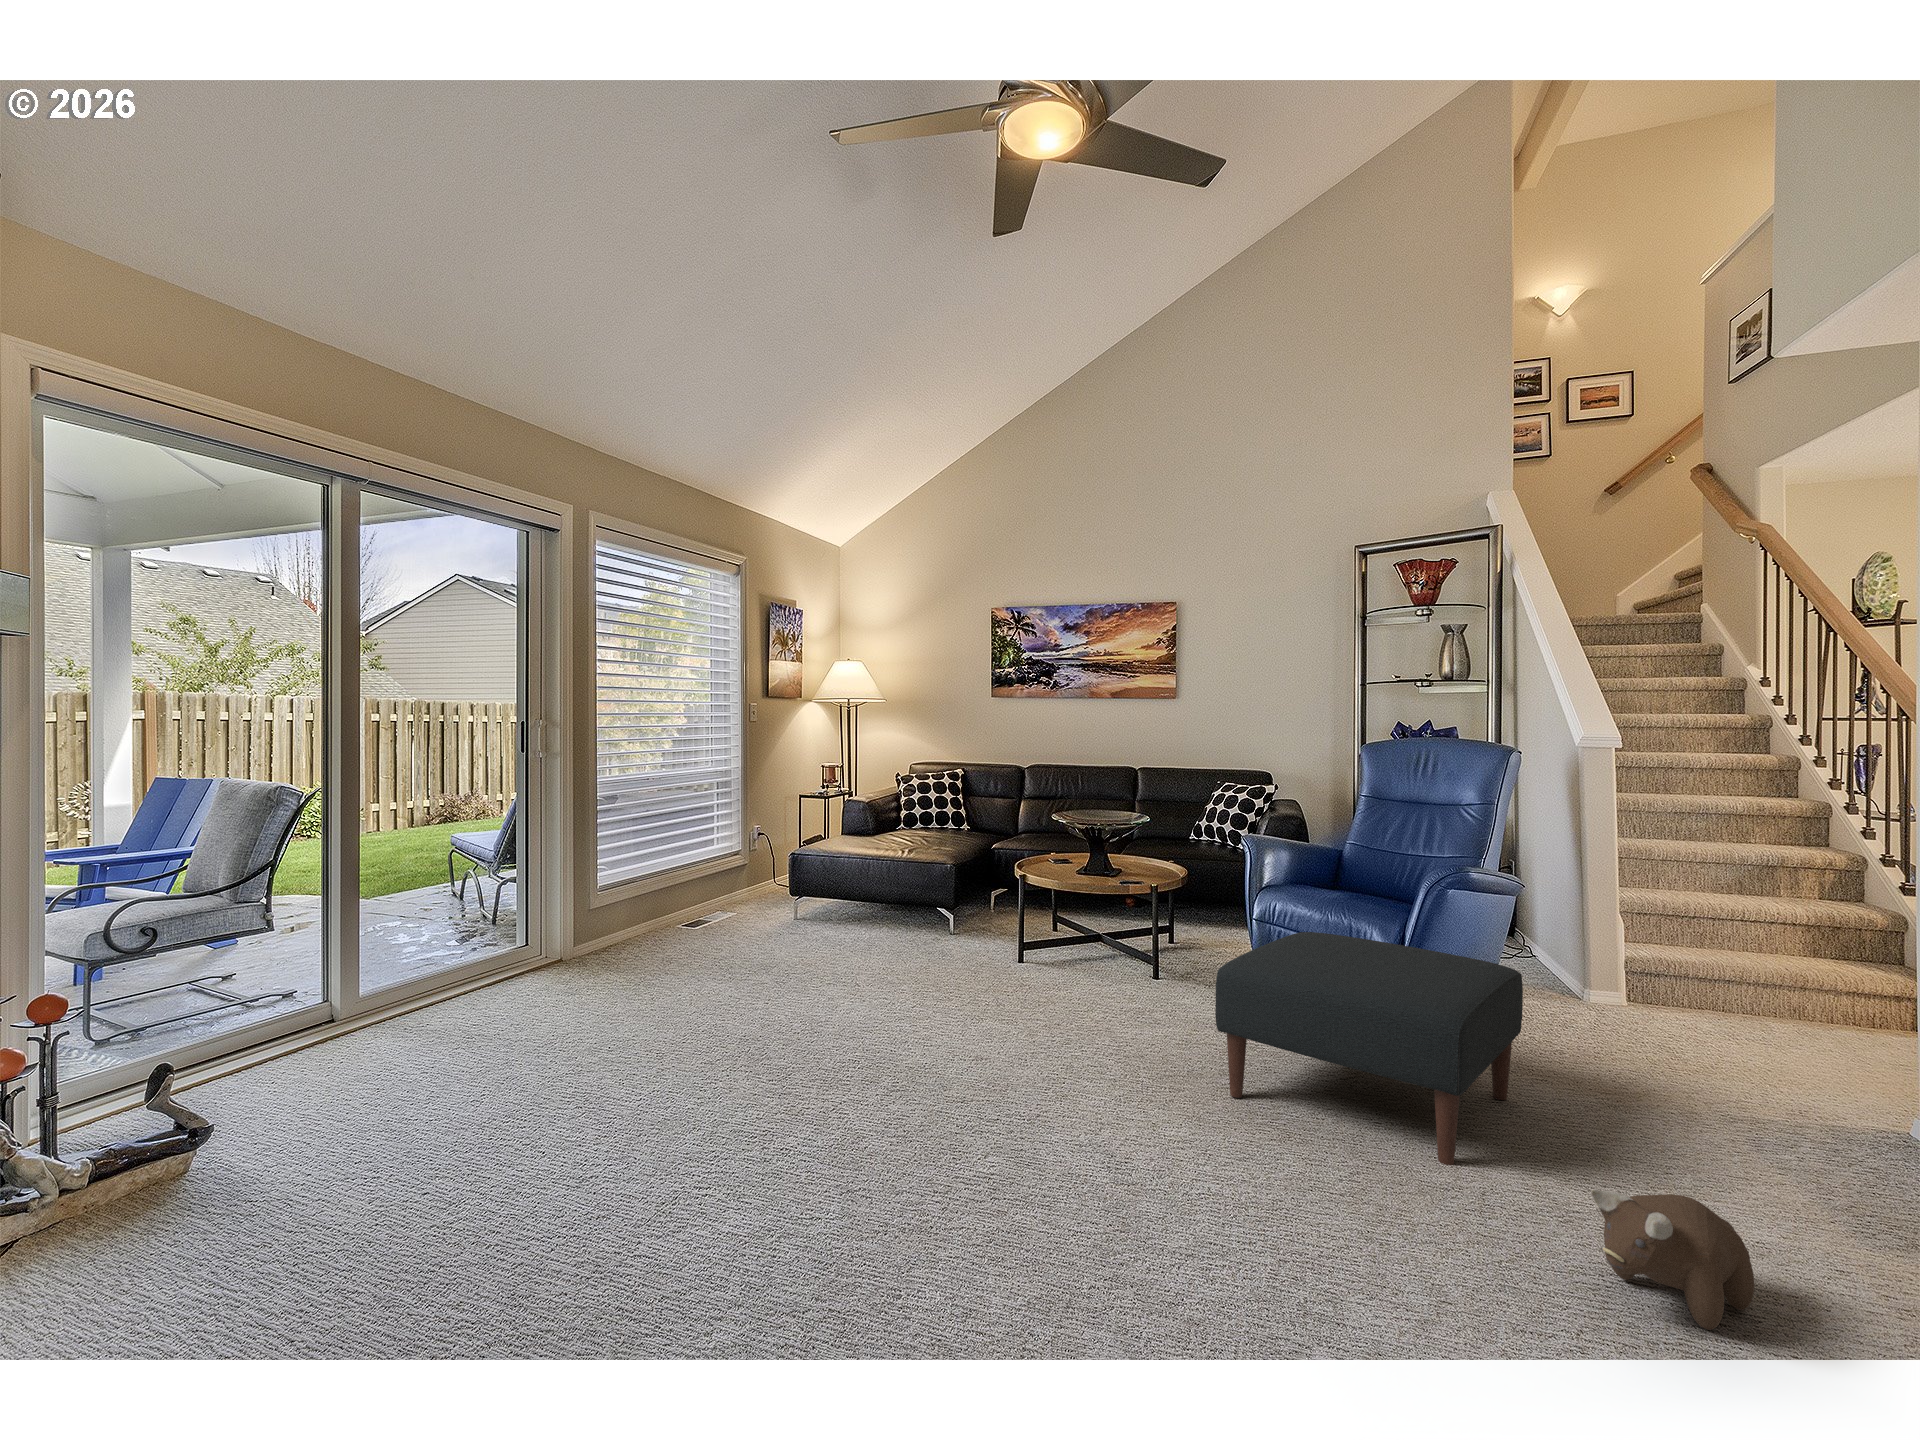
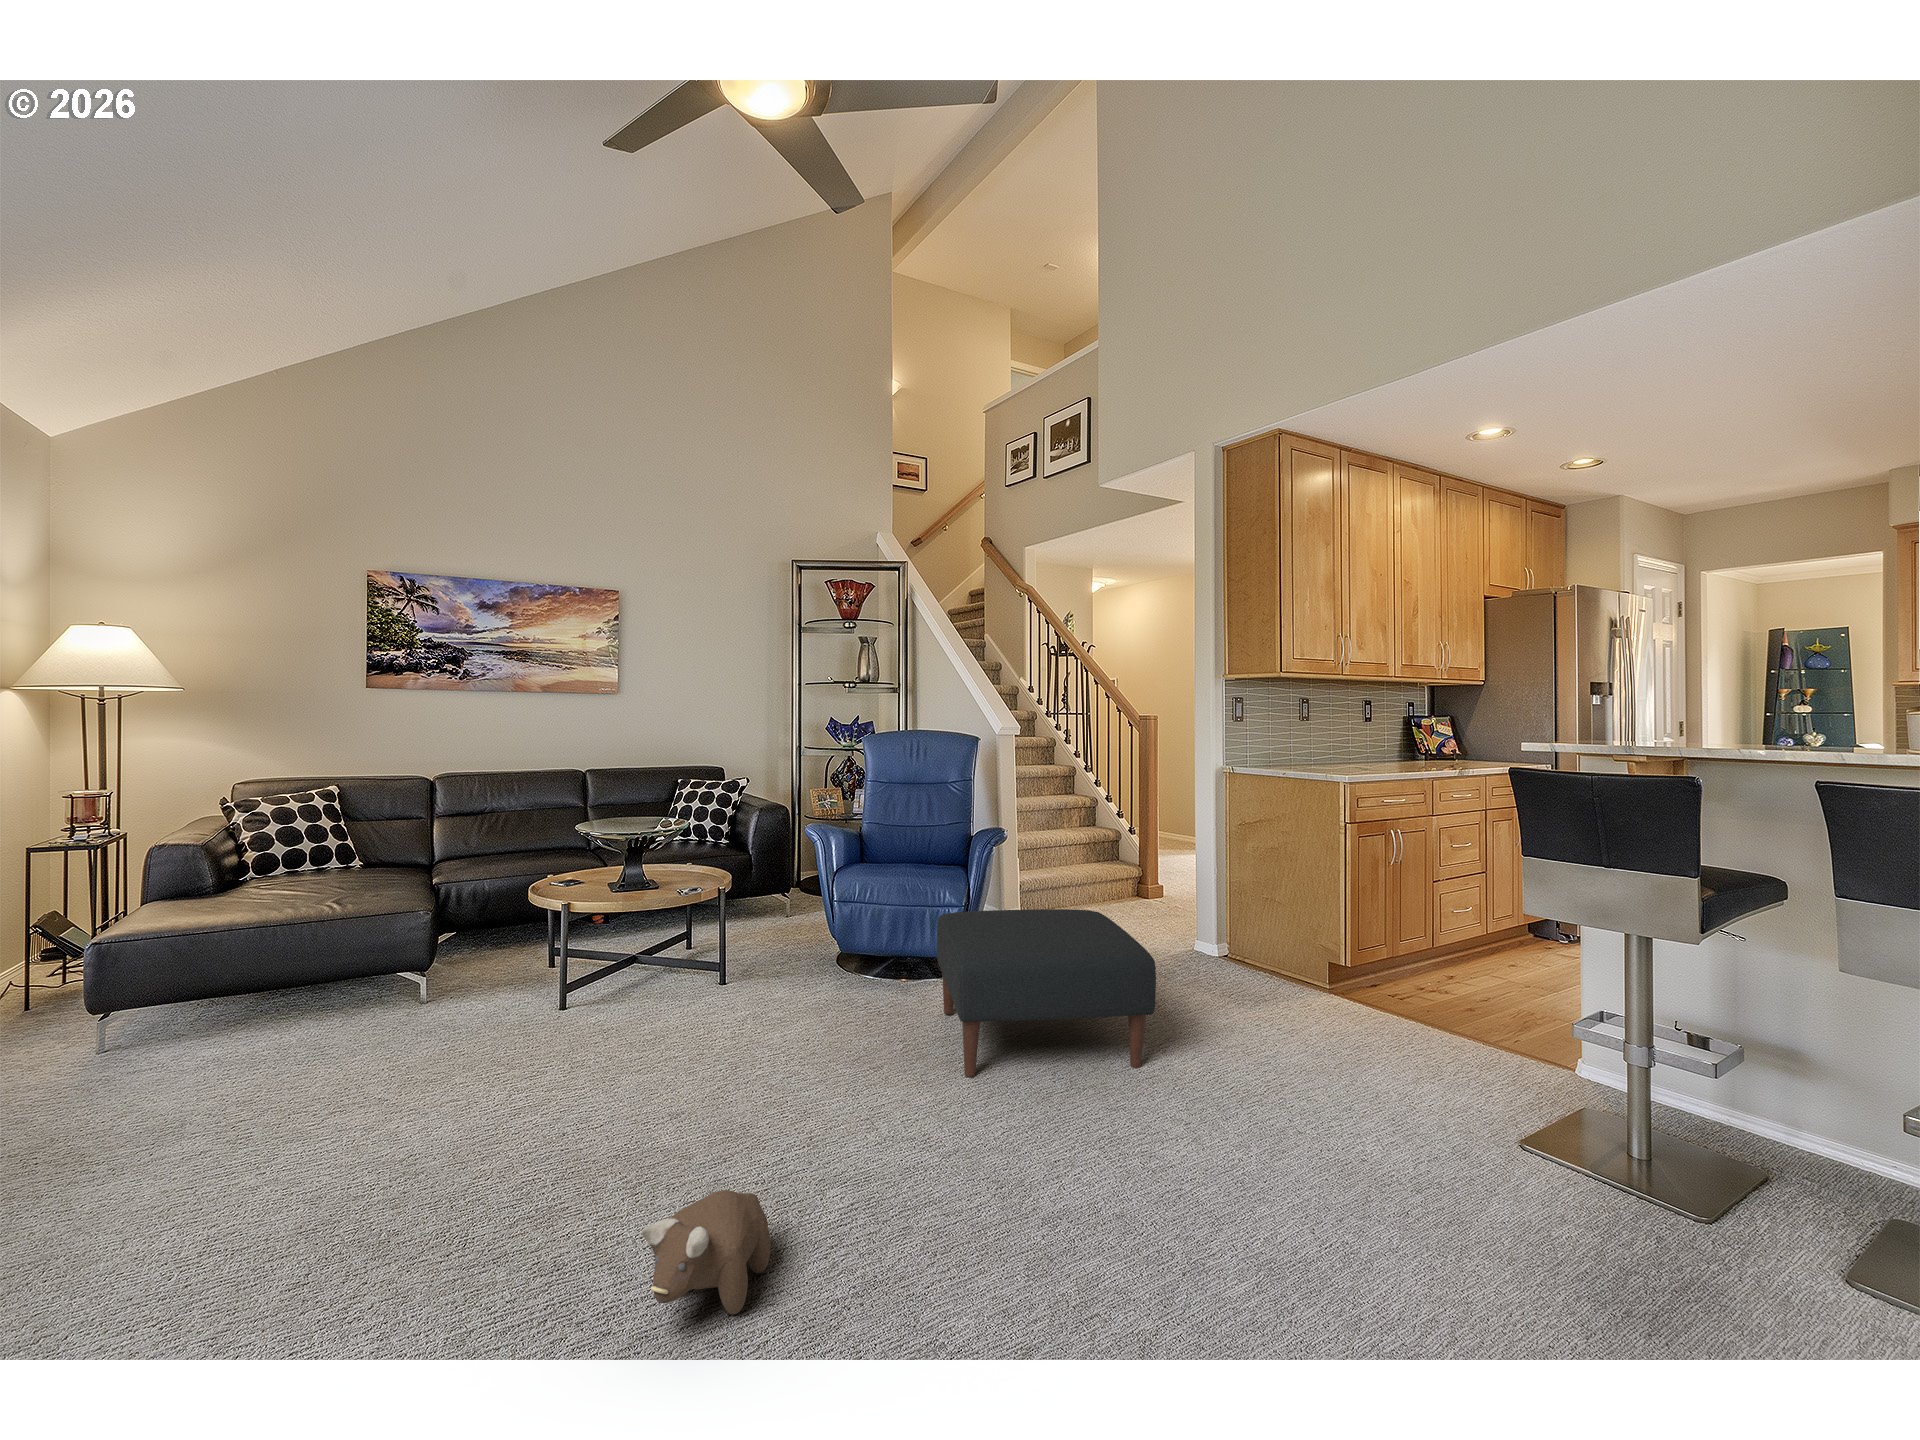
plush toy: present [1591,1189,1754,1330] -> present [642,1190,771,1315]

